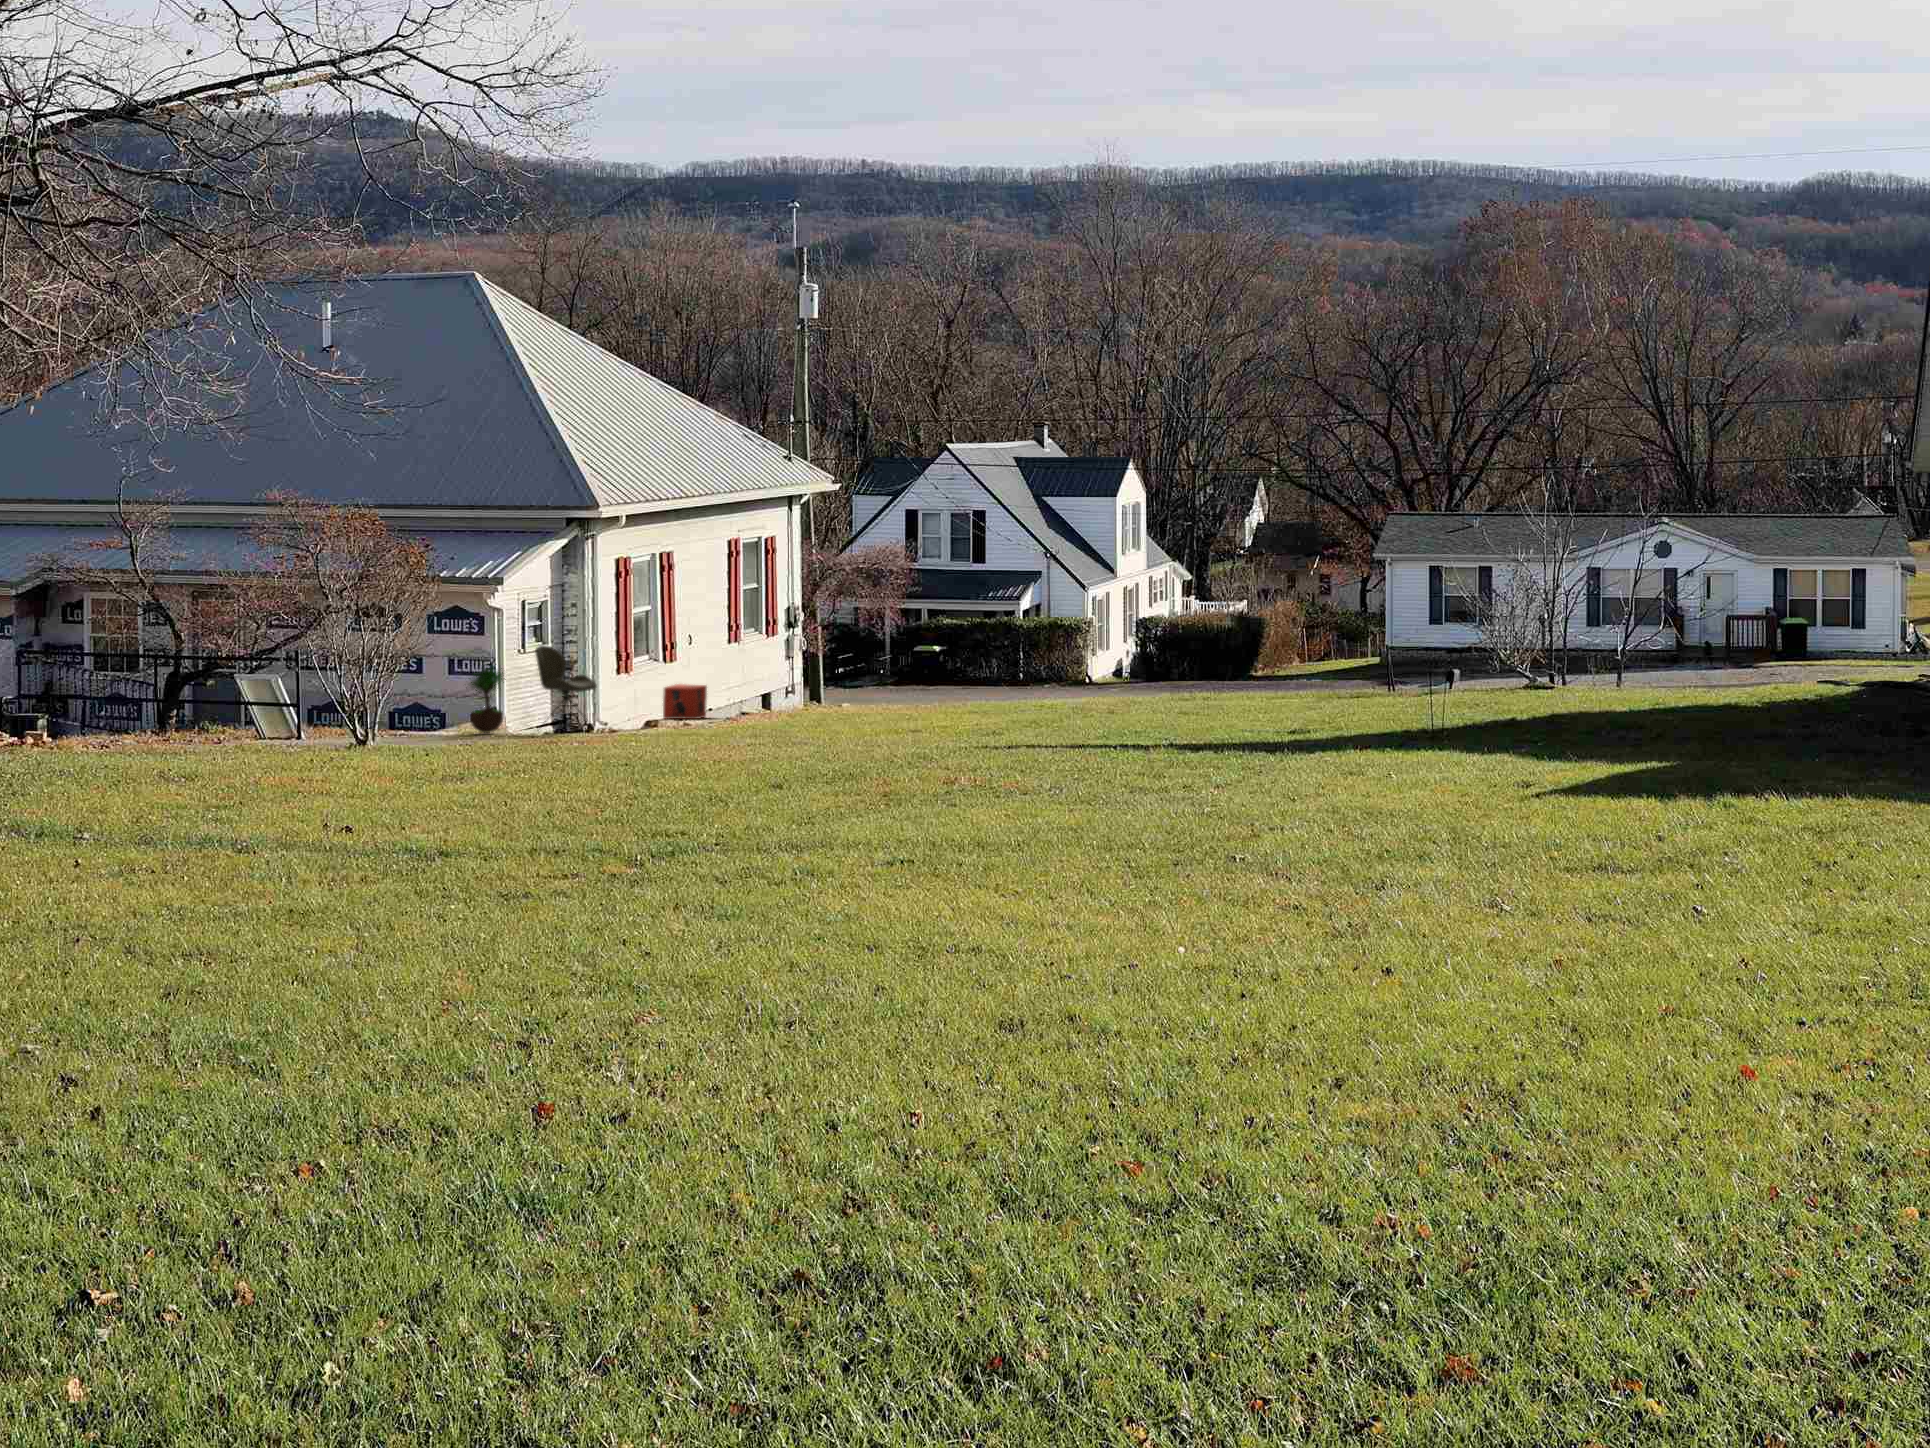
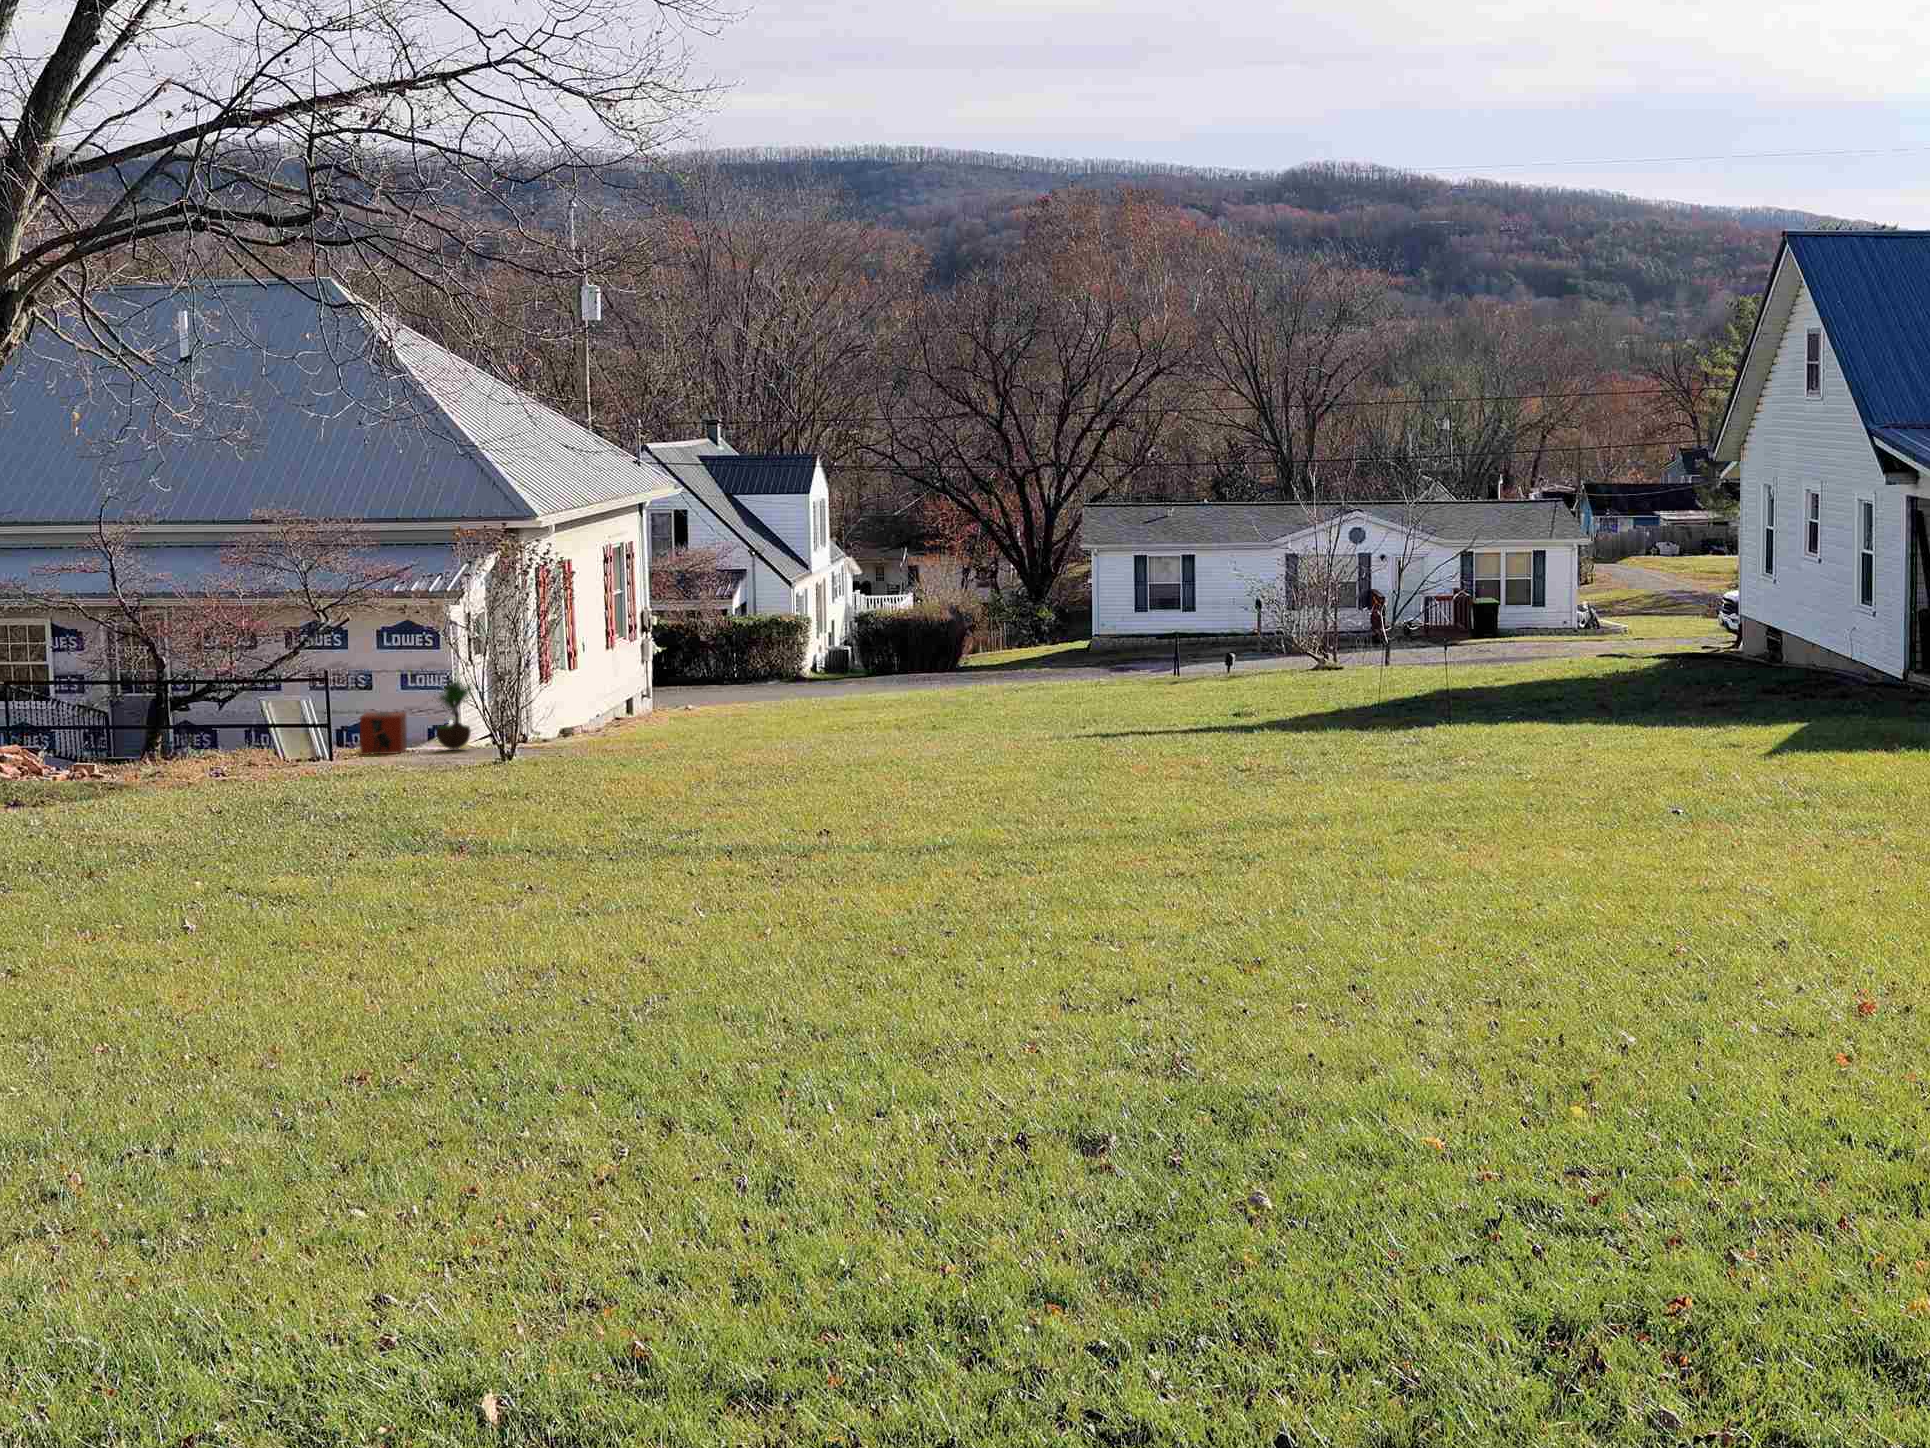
chair: present [535,645,597,722] -> none [485,657,550,746]
storage box: present [663,684,707,719] -> present [360,712,407,755]

